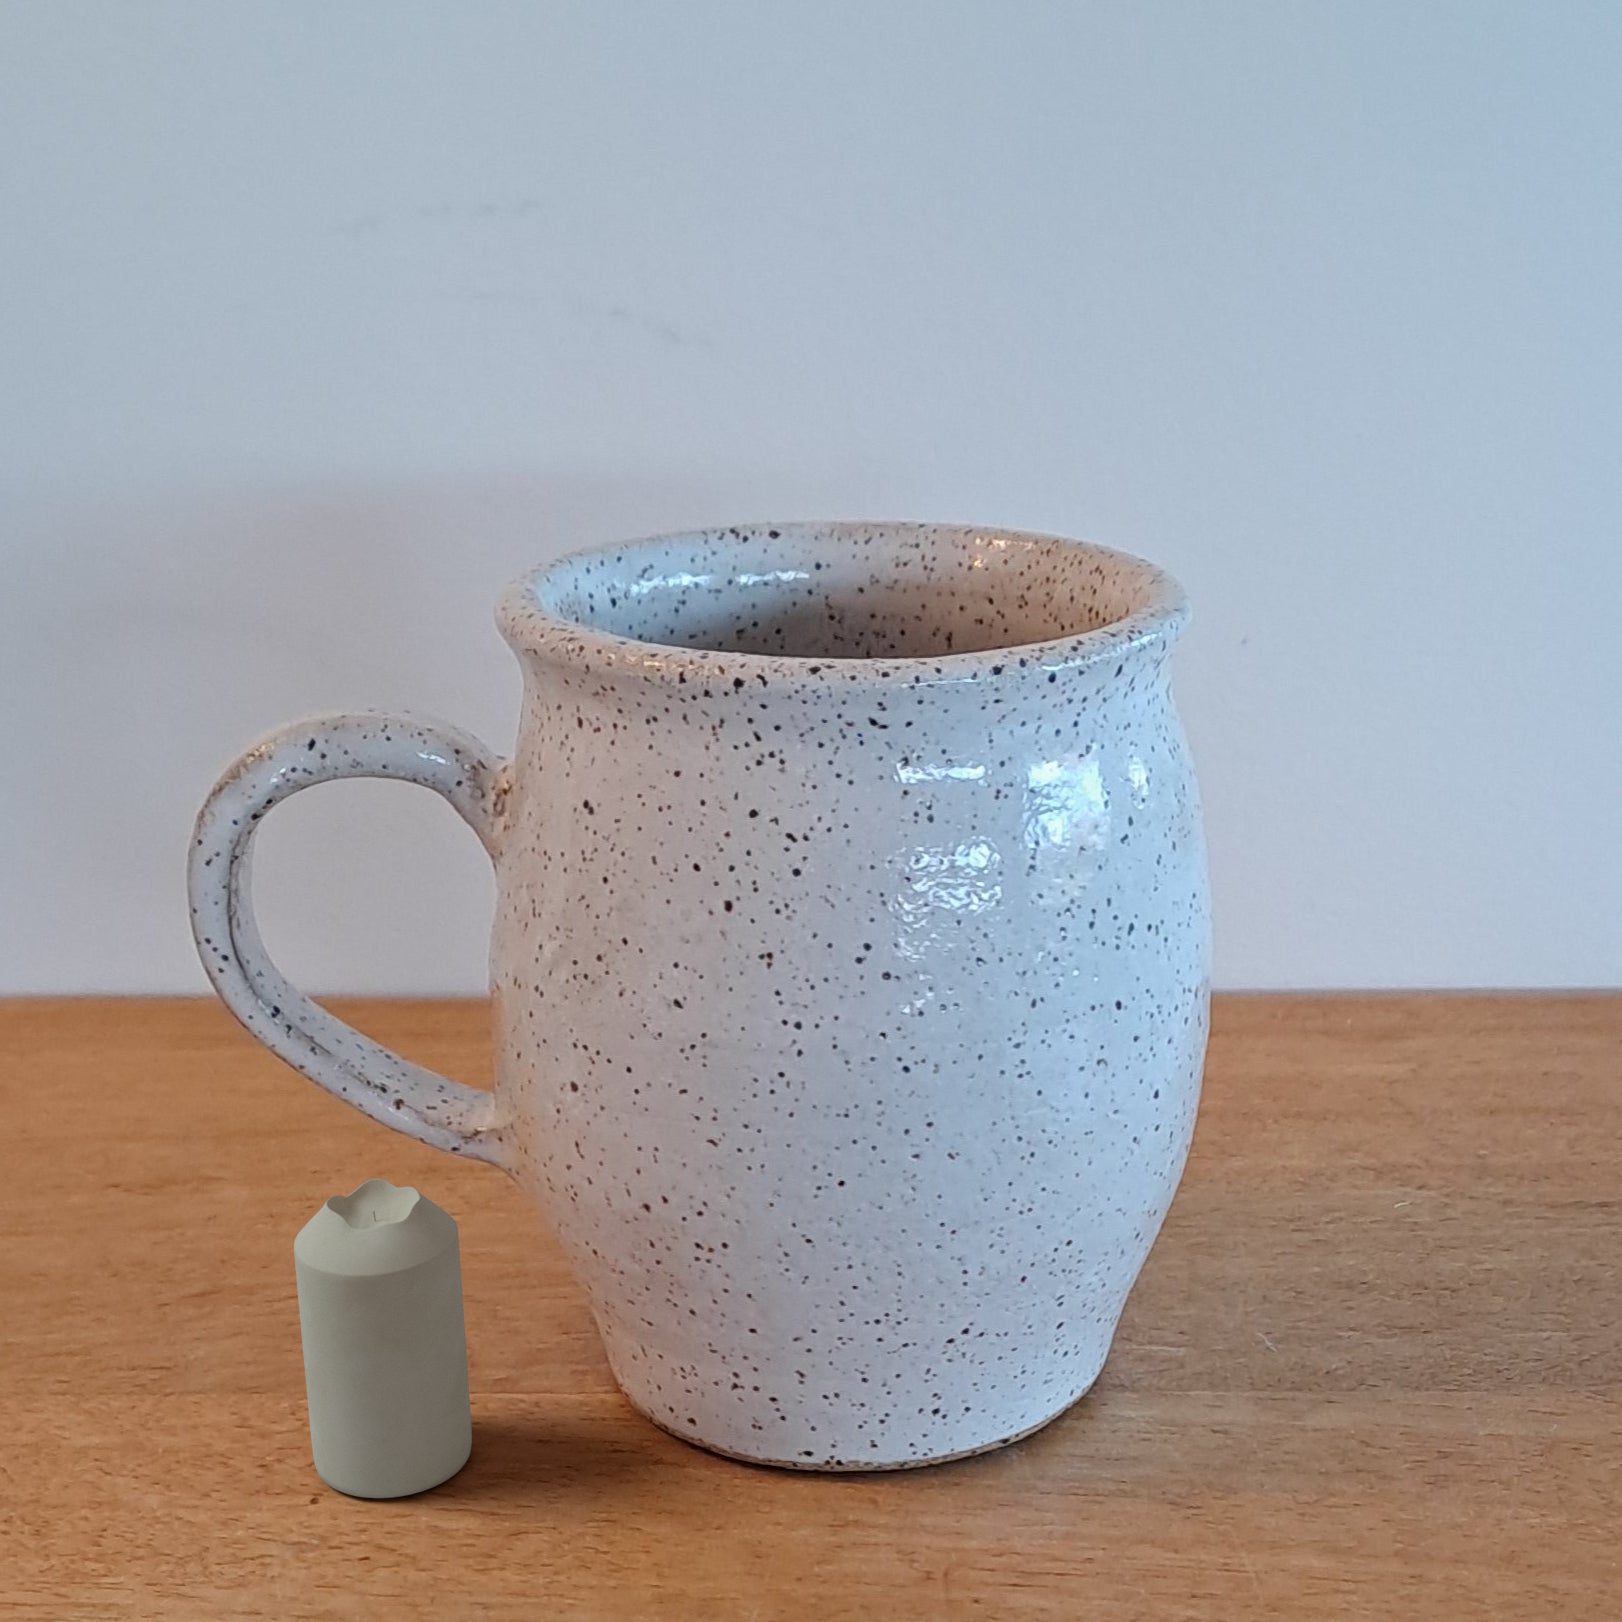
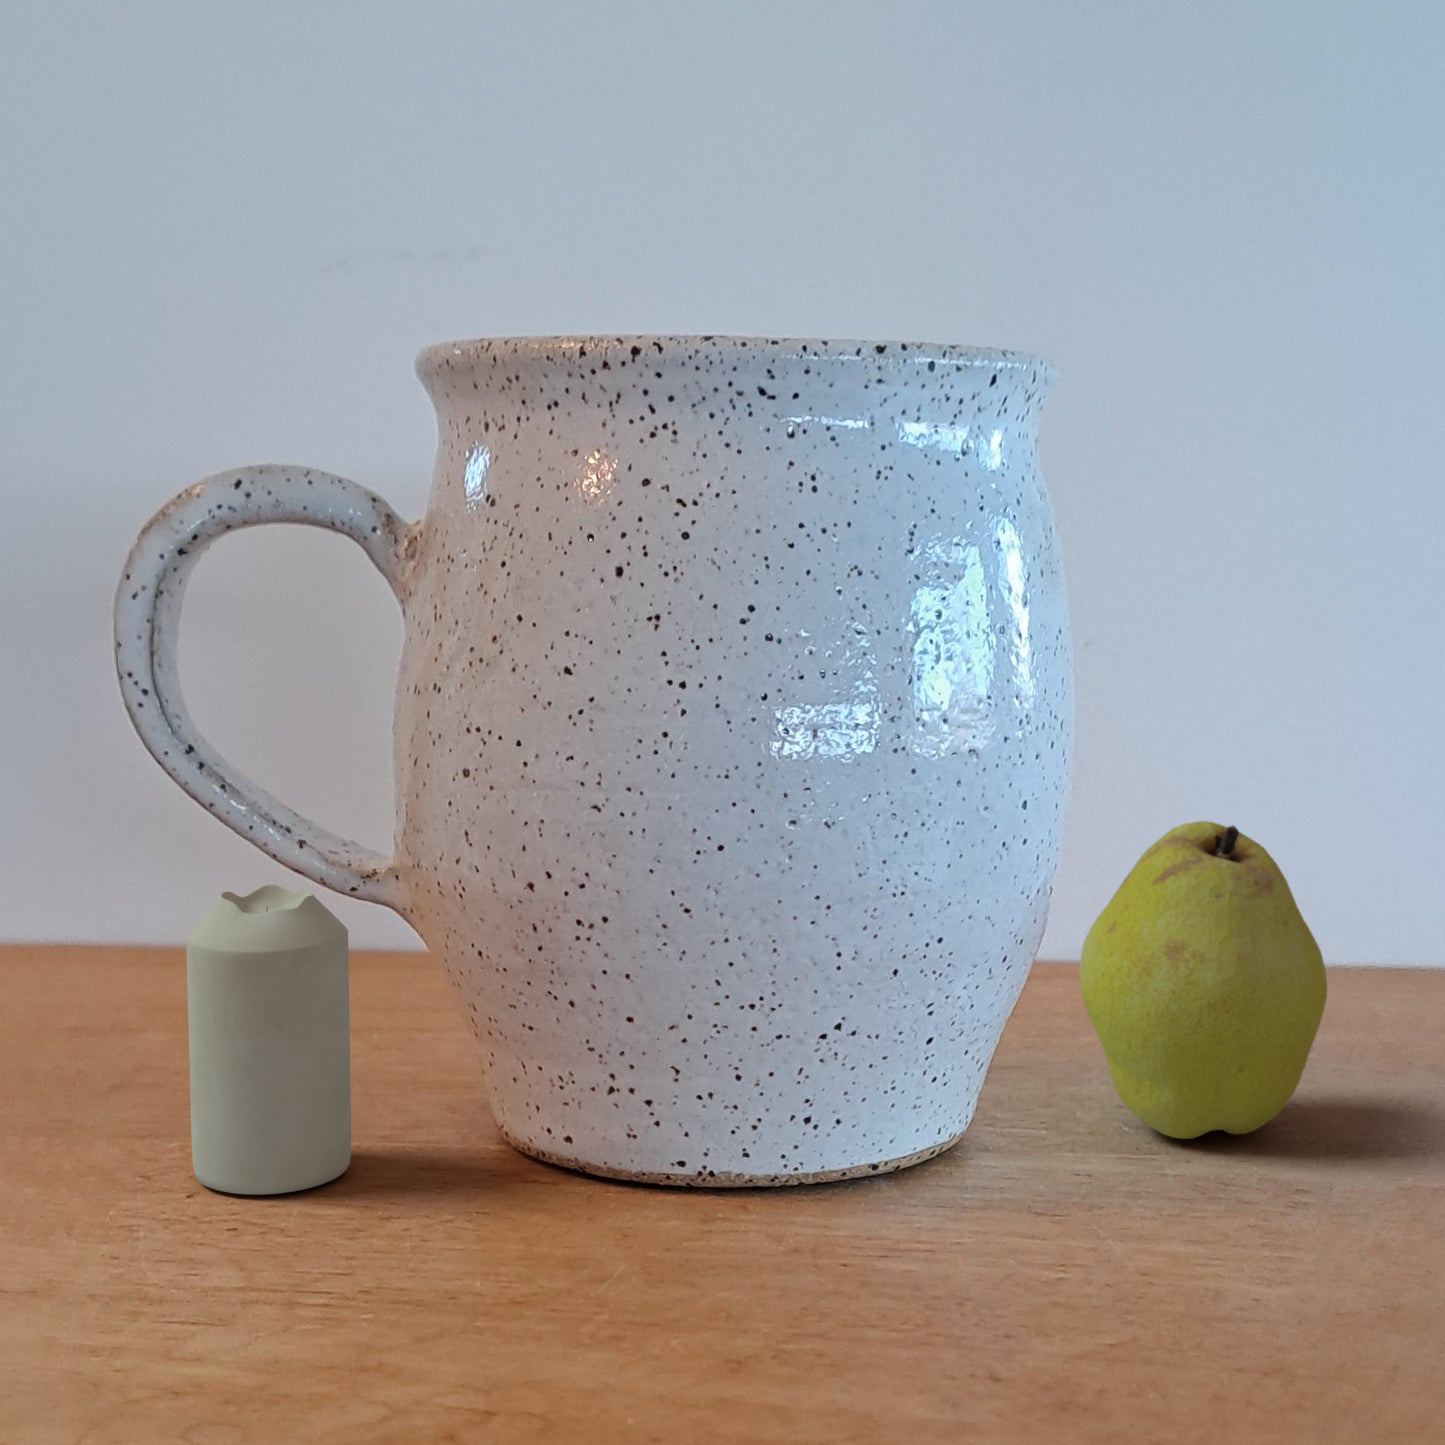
fruit: none [1222,1058,1481,1386] -> present [1079,821,1327,1139]

